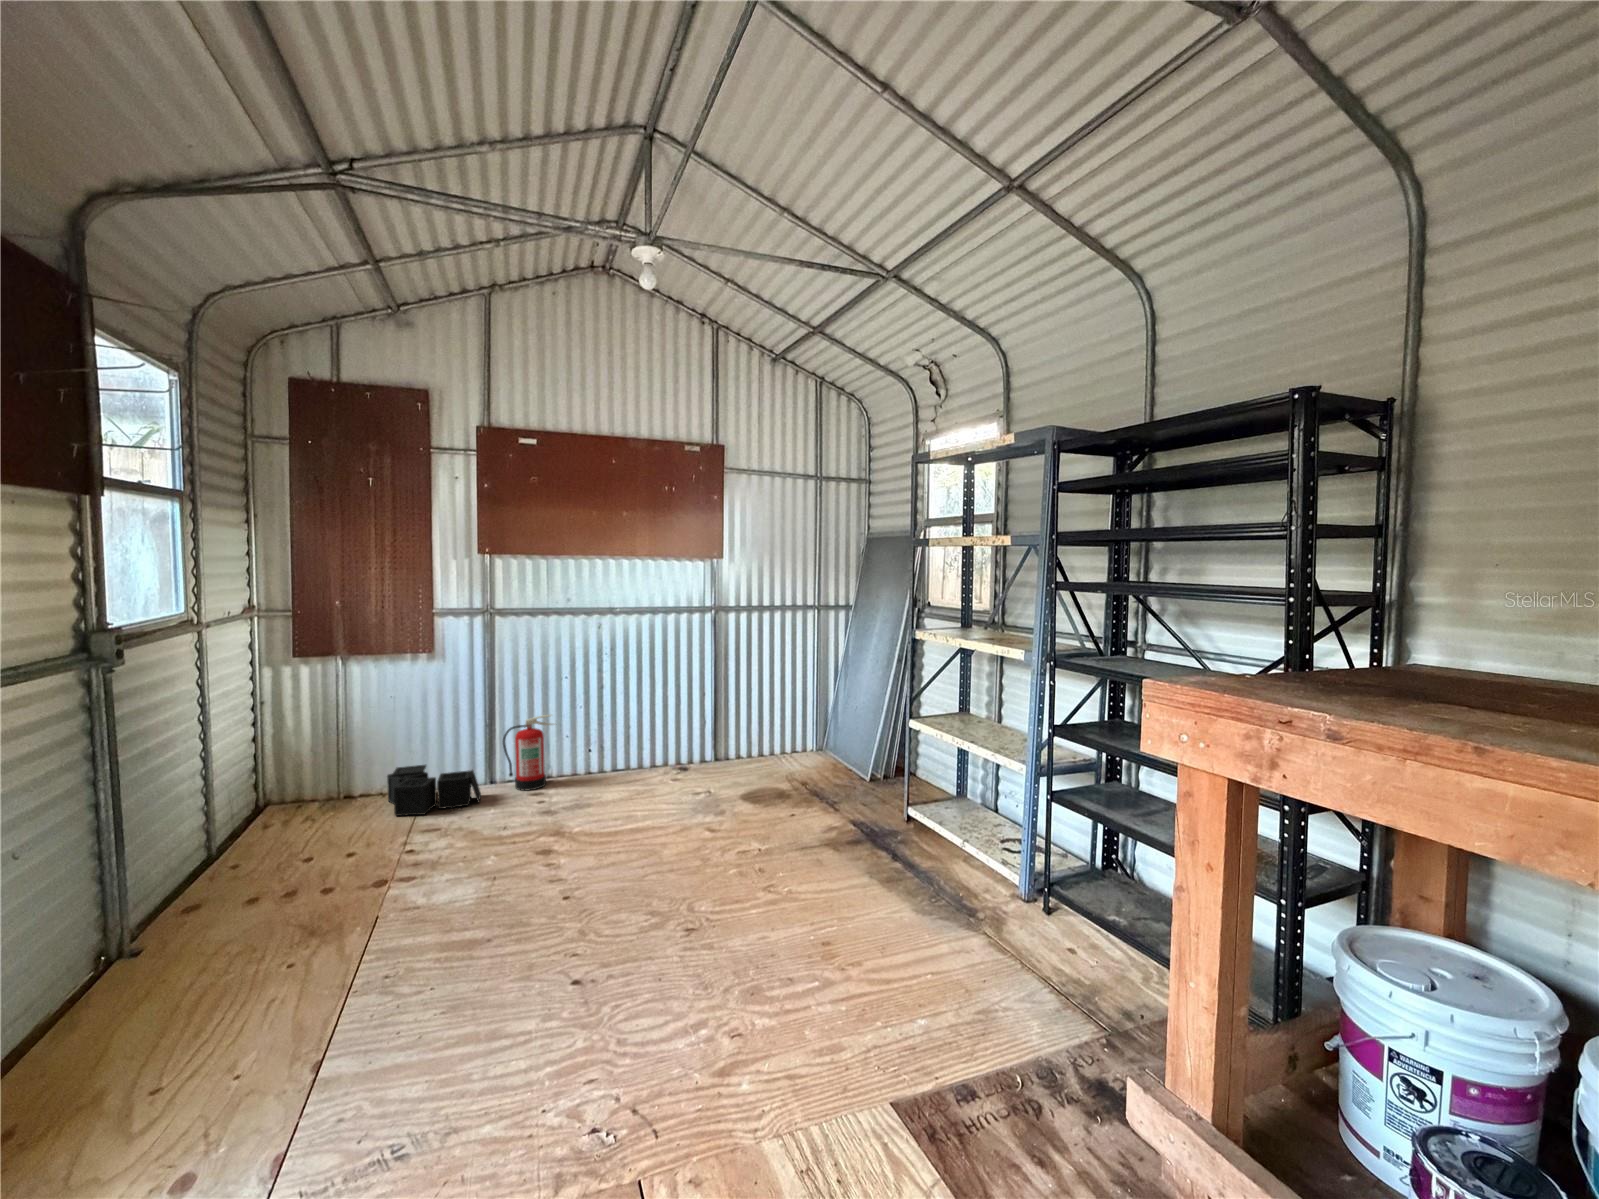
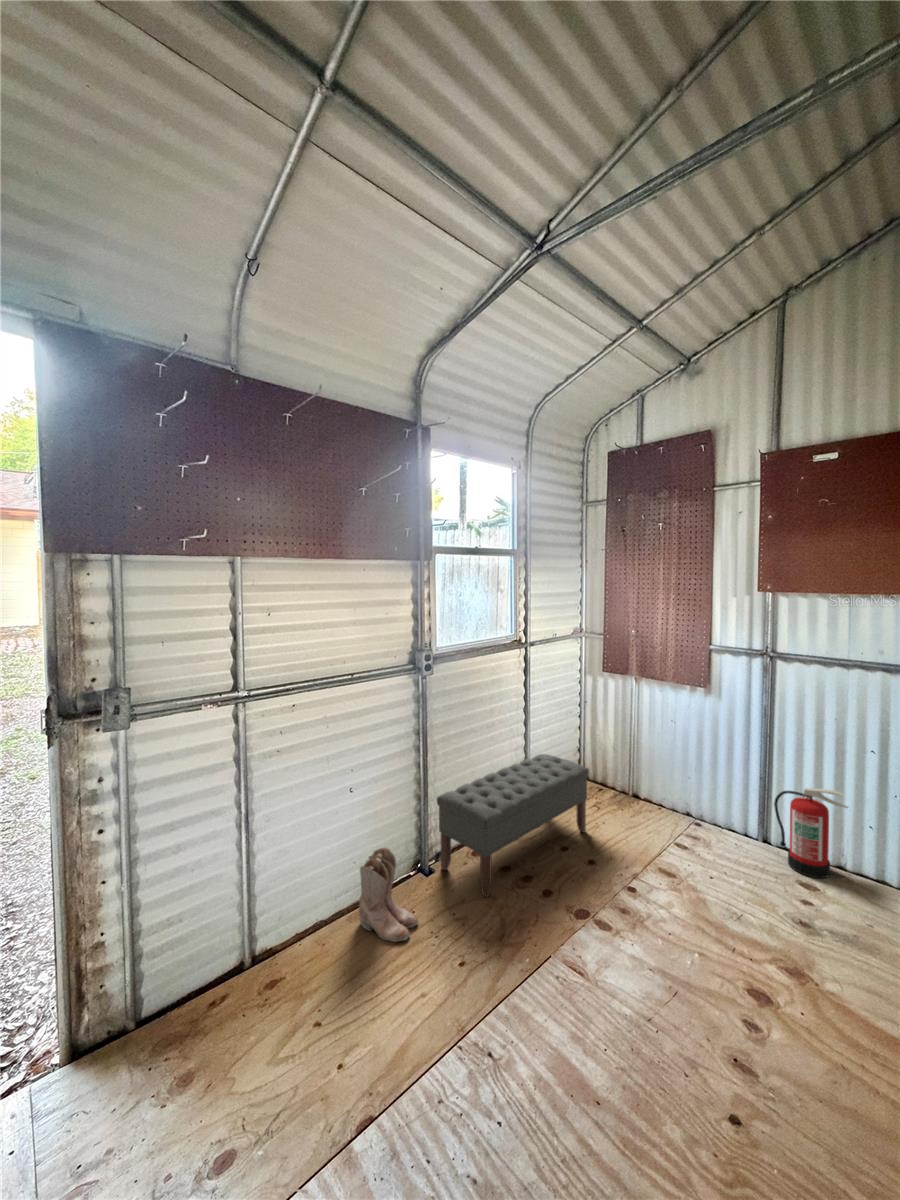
bench: none [130,763,318,946] -> present [436,754,589,897]
storage bin: present [387,765,481,816] -> none [652,787,744,862]
boots: none [67,914,183,1035] -> present [359,848,418,942]

